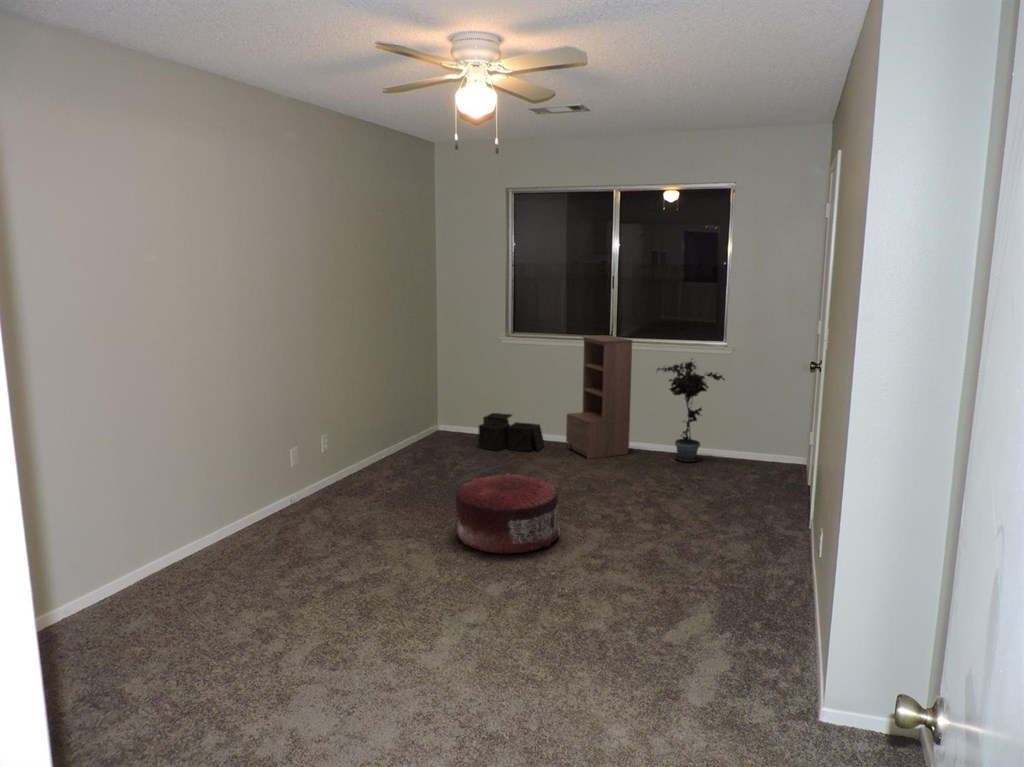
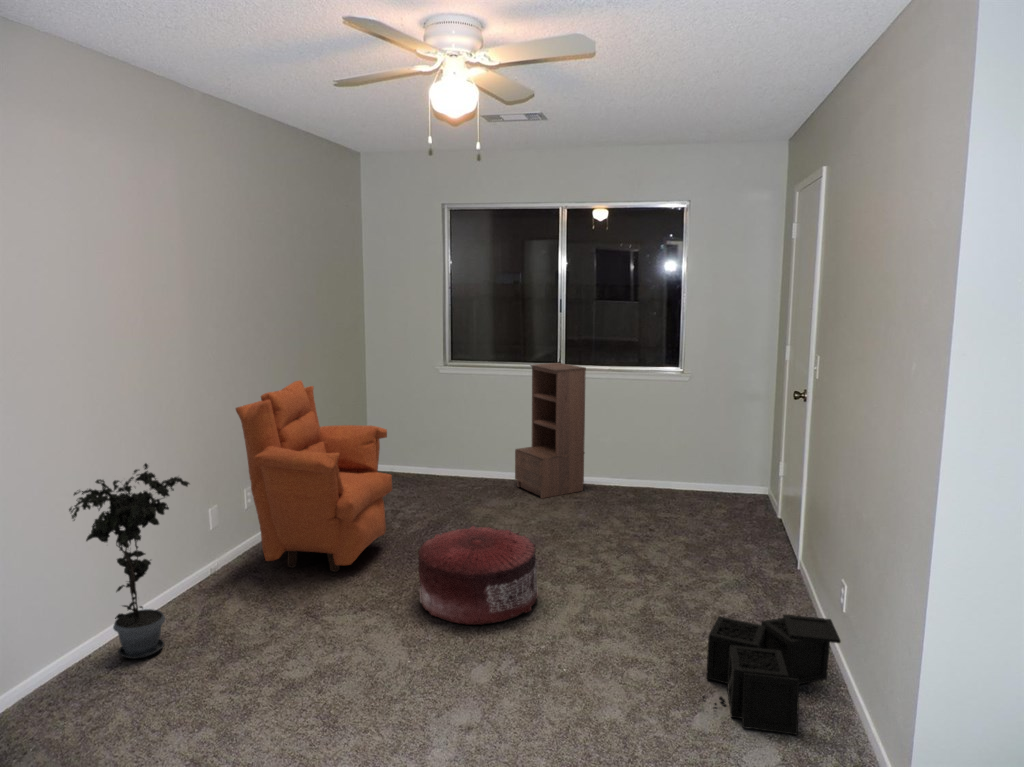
armchair: none [312,344,445,508] -> present [236,381,392,571]
potted plant: present [657,361,725,462] -> present [69,463,189,659]
storage bin: present [478,413,545,451] -> present [703,615,841,734]

